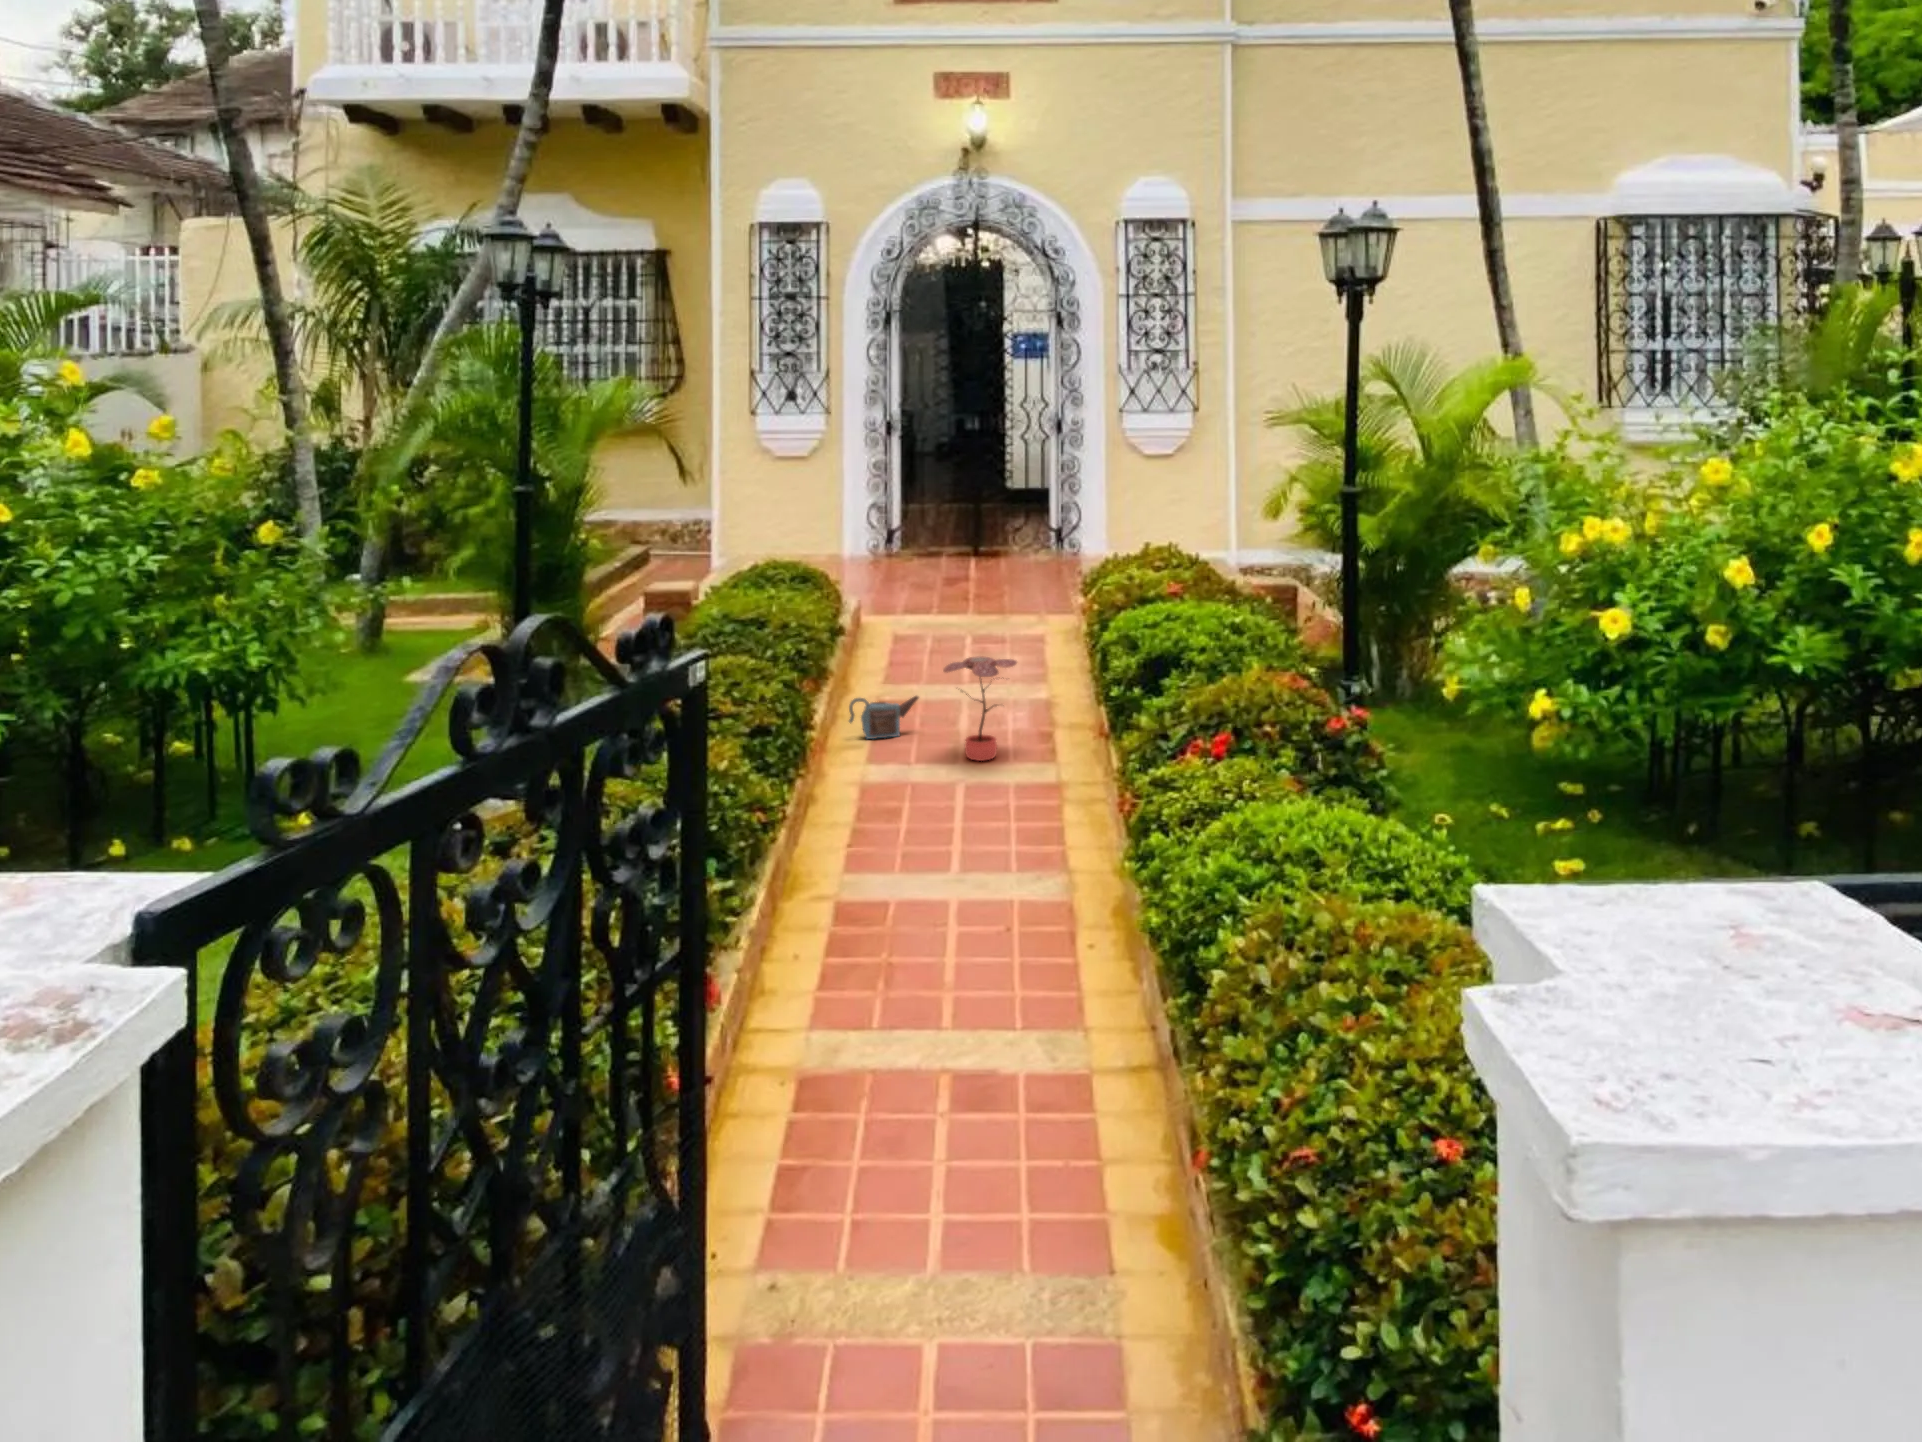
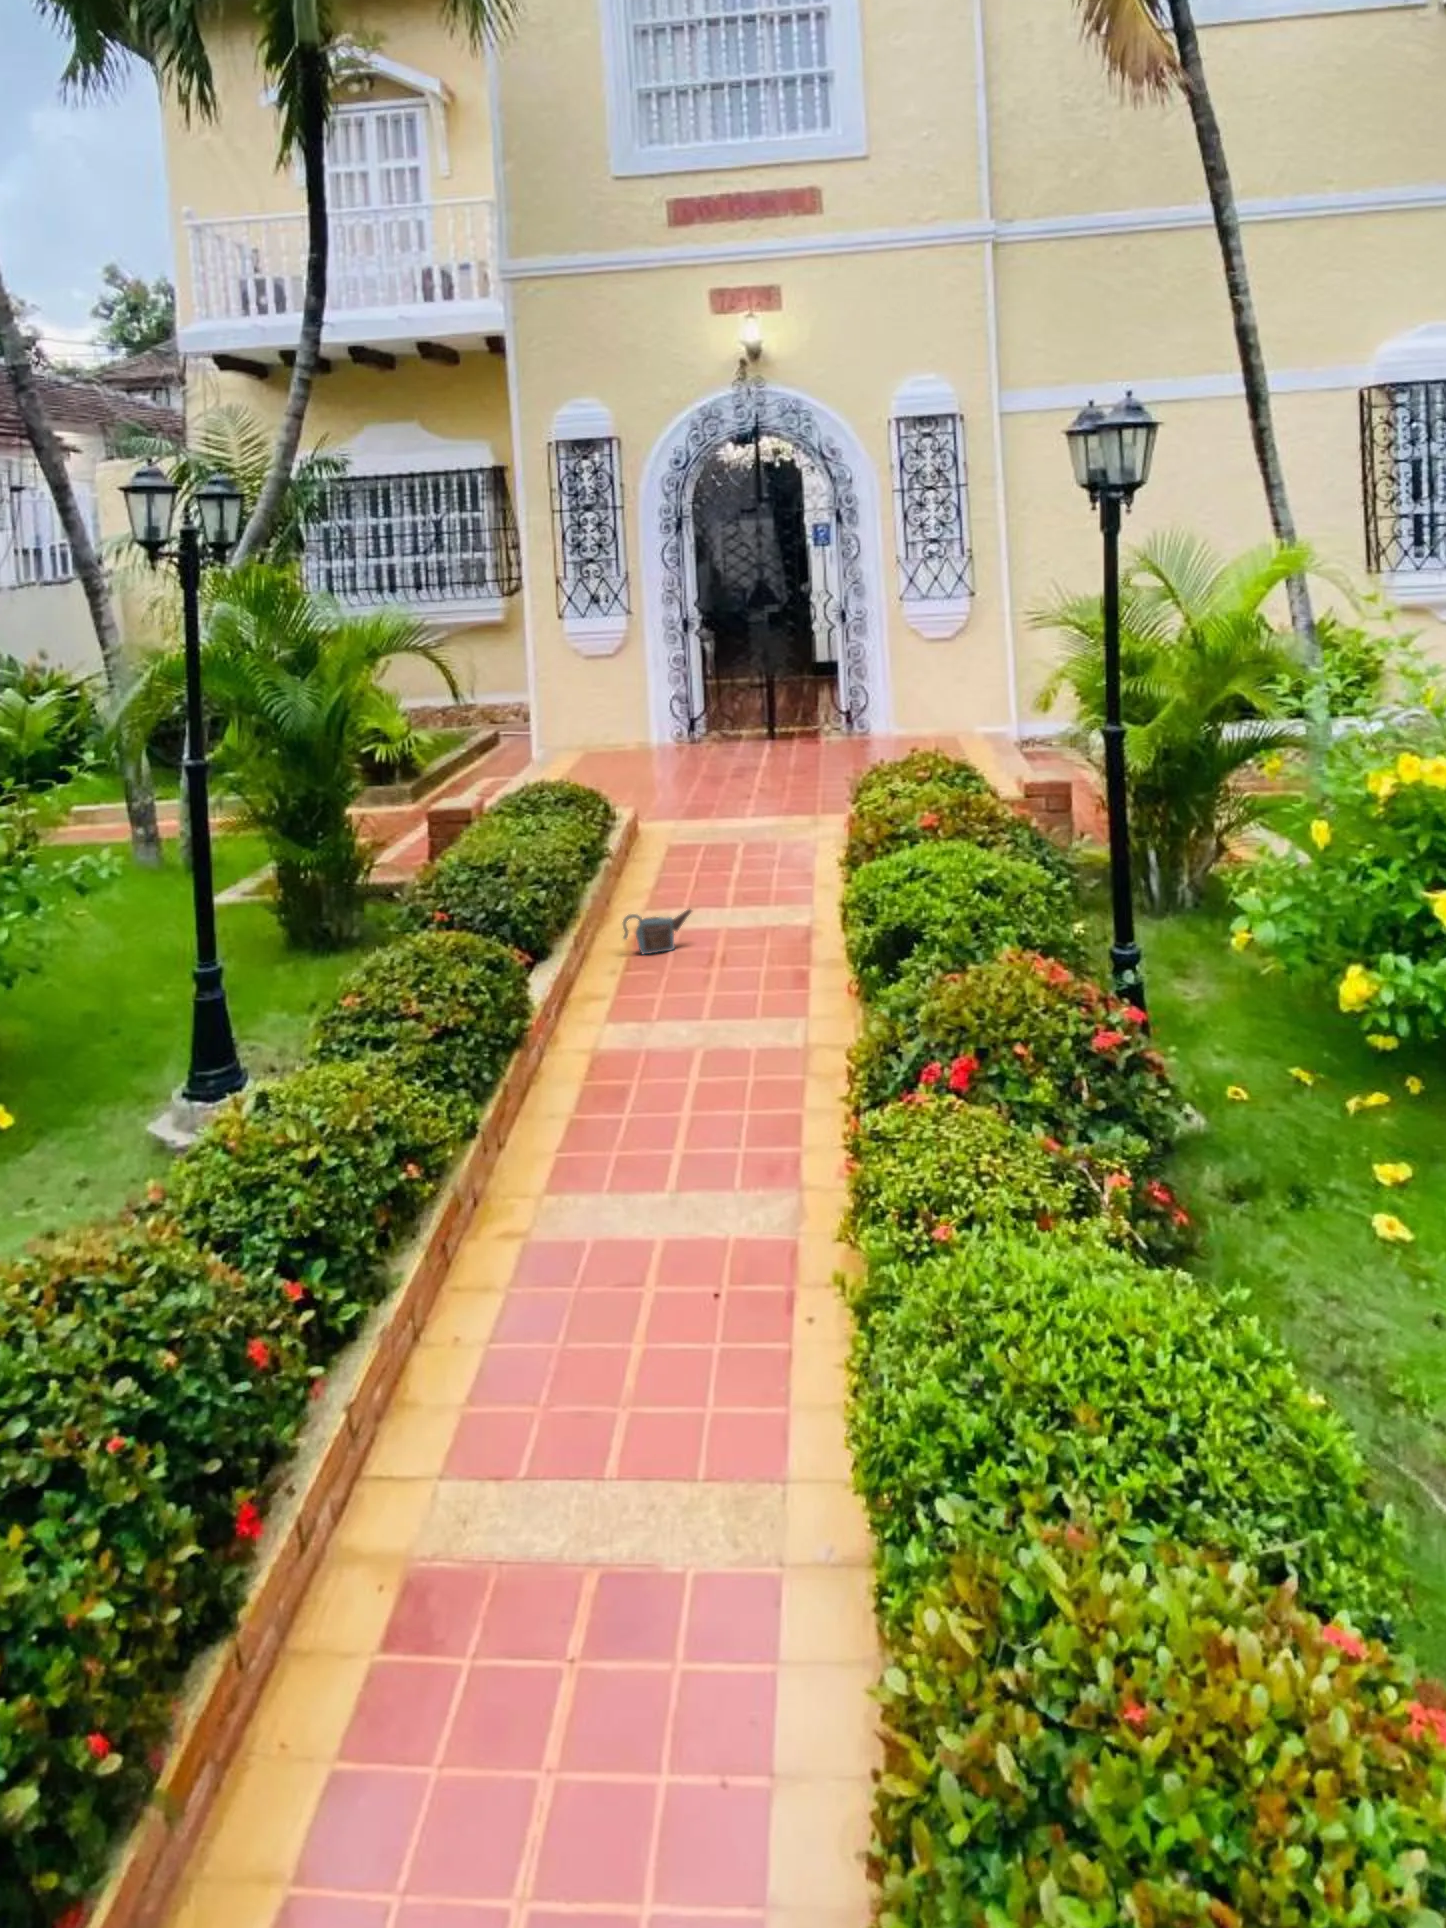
potted plant: present [943,656,1017,761] -> none [708,872,783,978]

